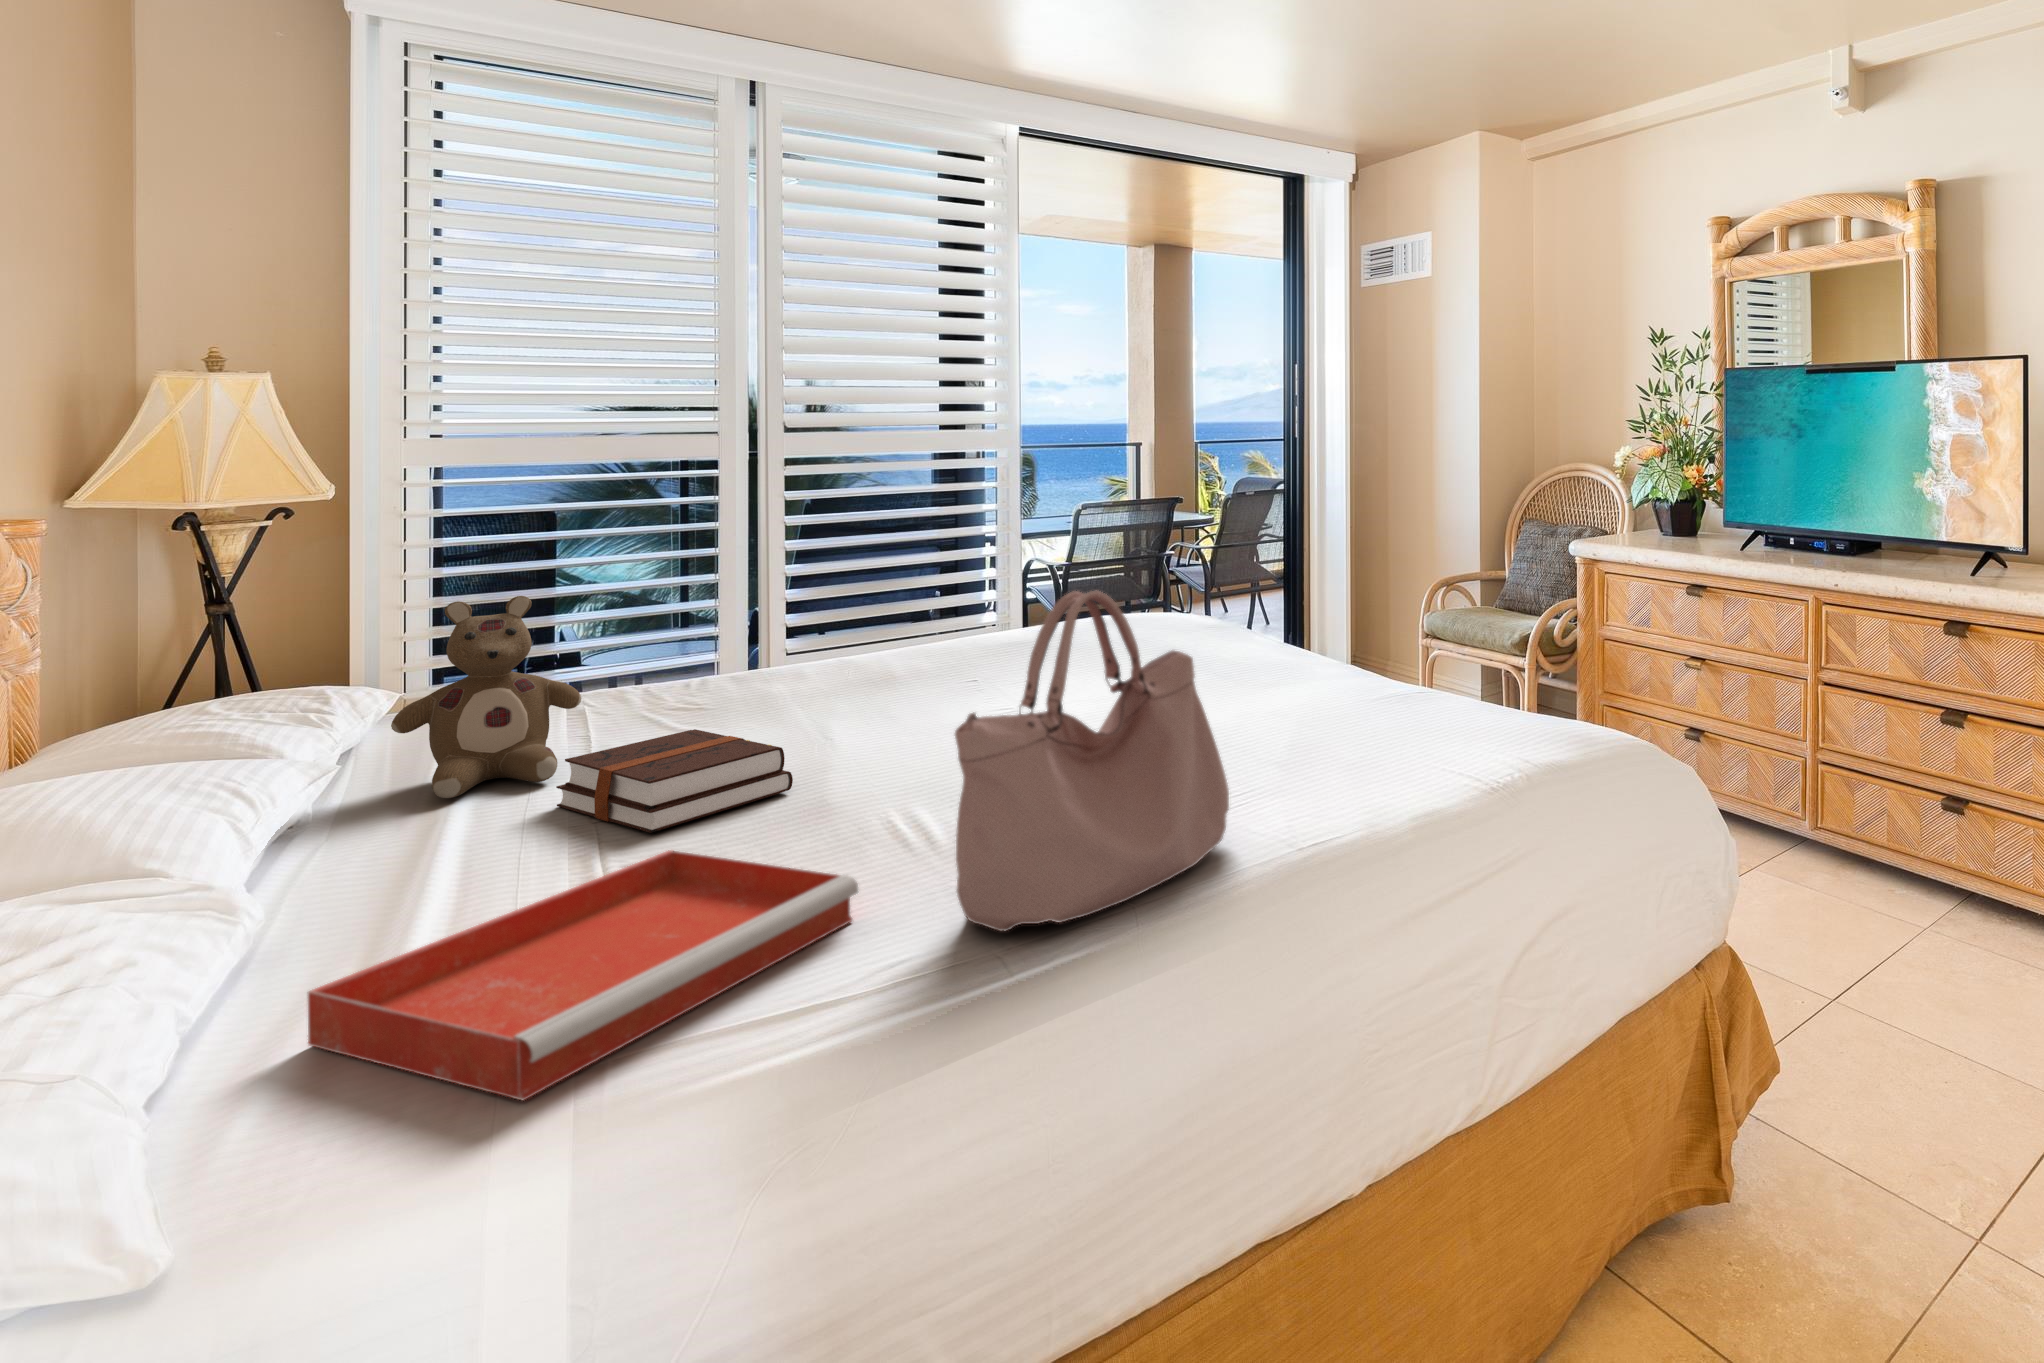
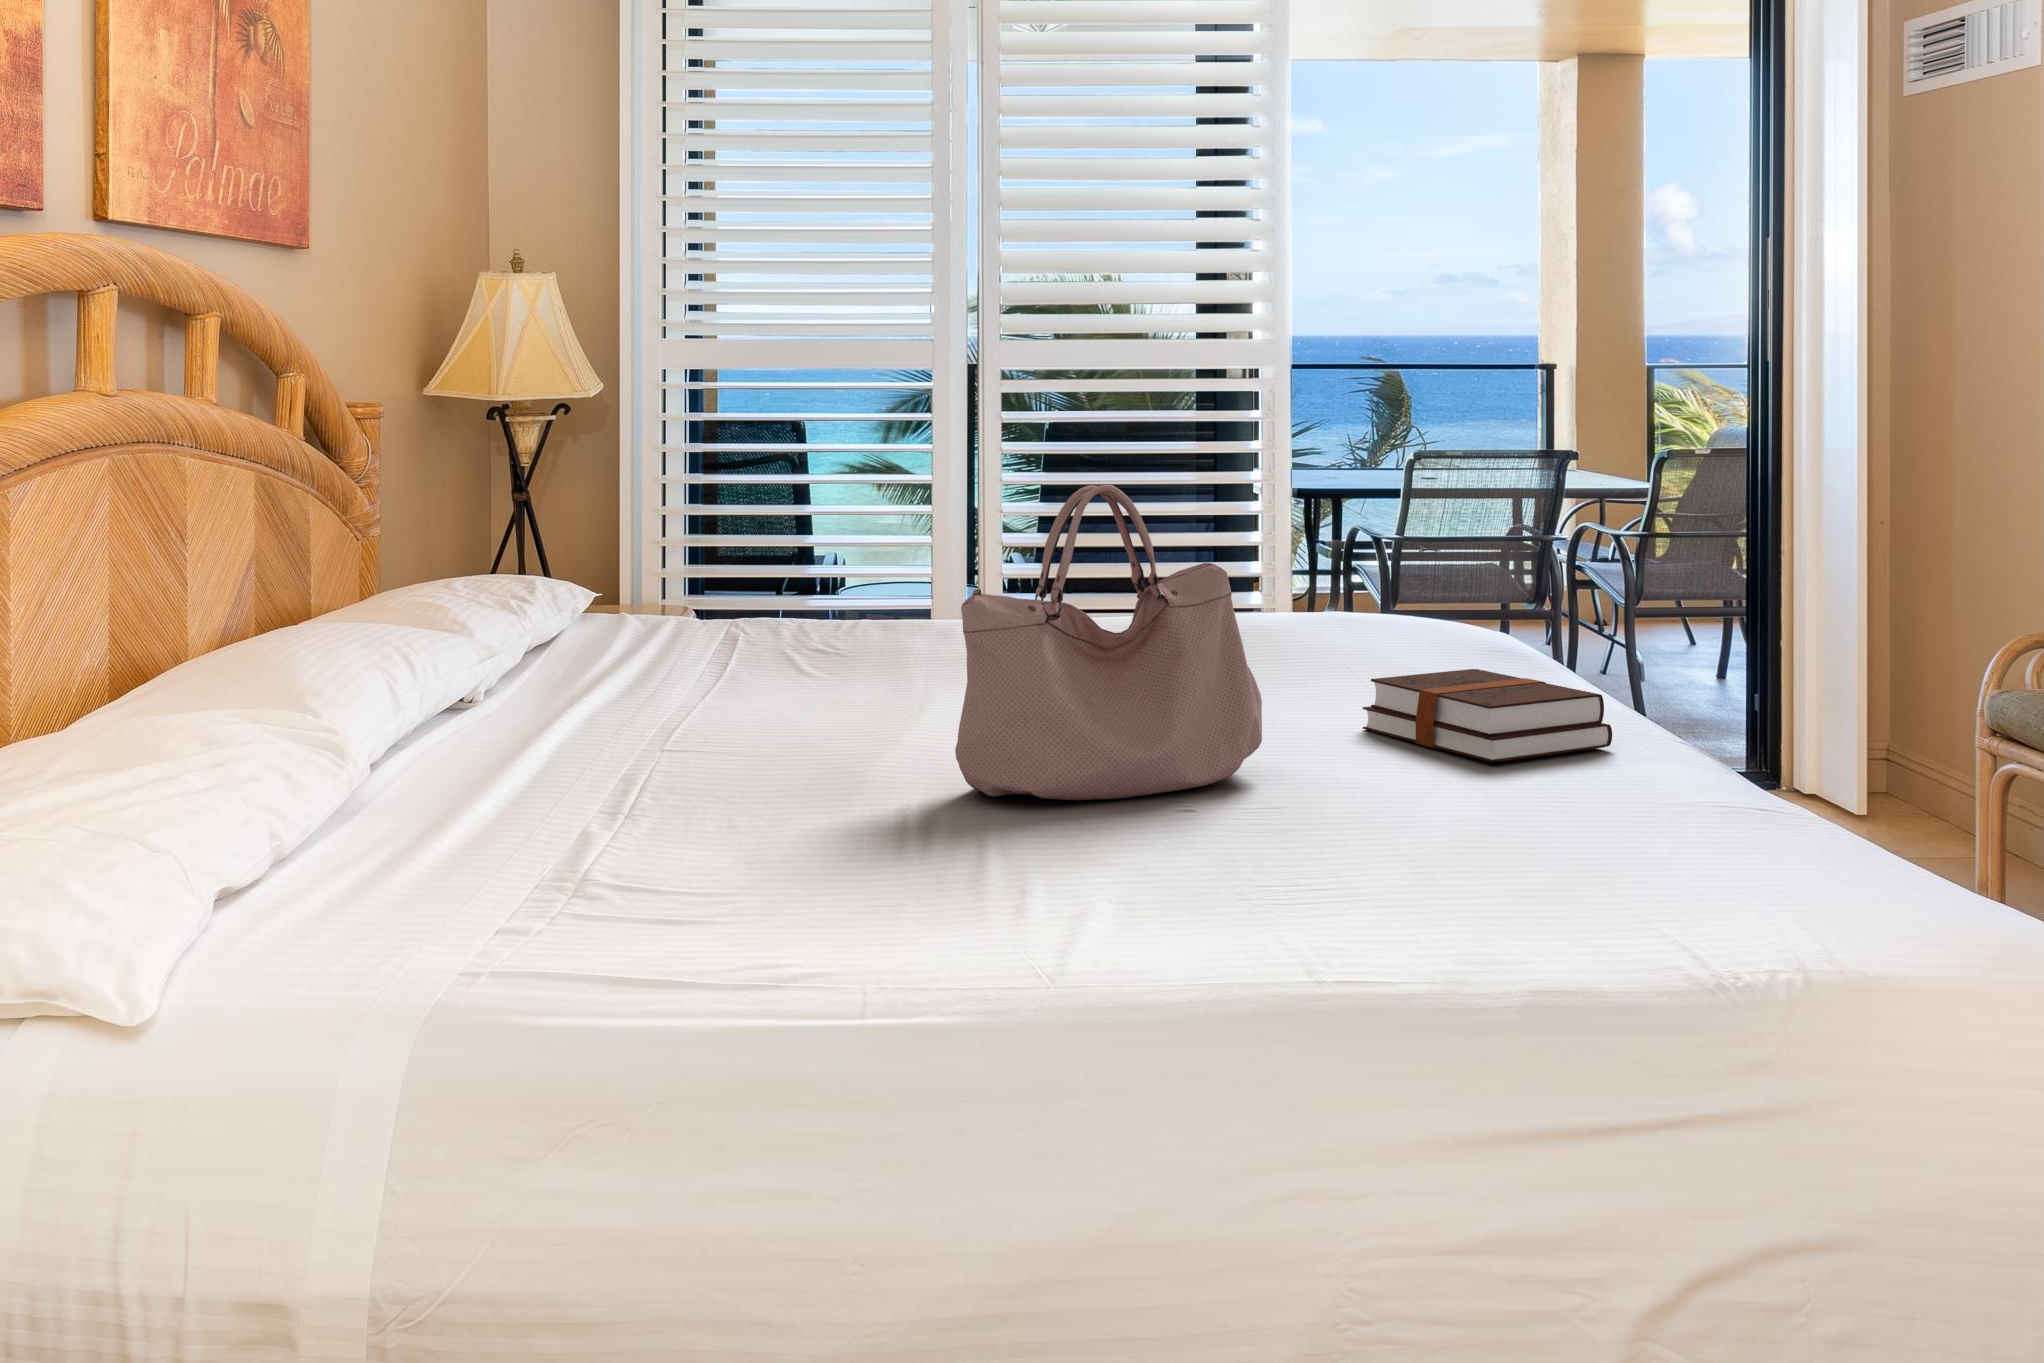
stuffed bear: present [391,596,582,798] -> none [609,484,751,662]
hardback book: present [556,729,793,833] -> present [1363,669,1612,762]
tray: present [308,850,858,1100] -> none [517,701,890,819]

